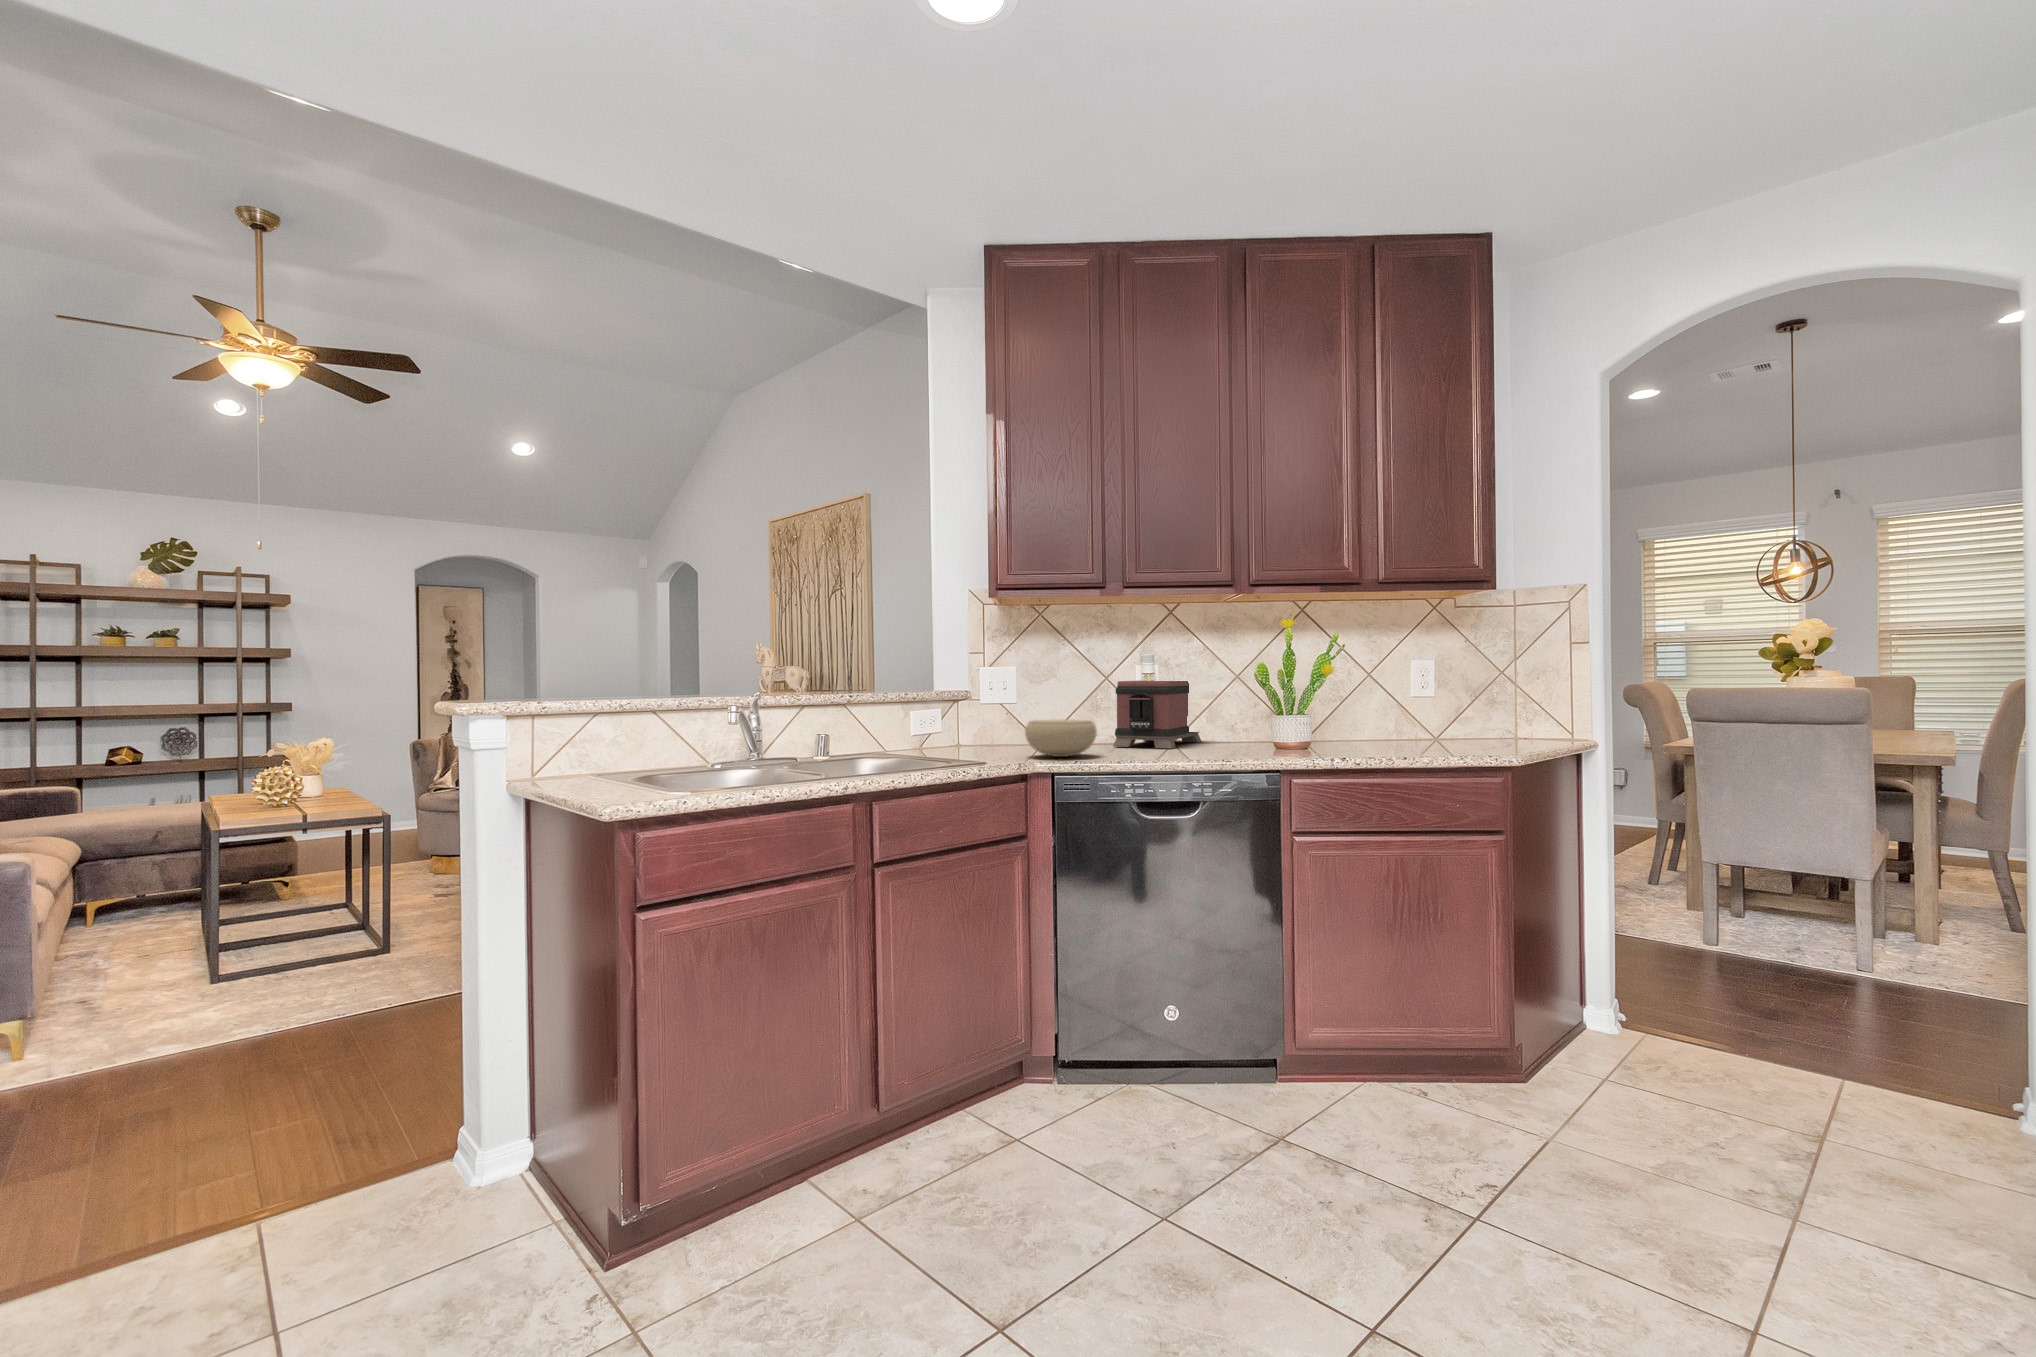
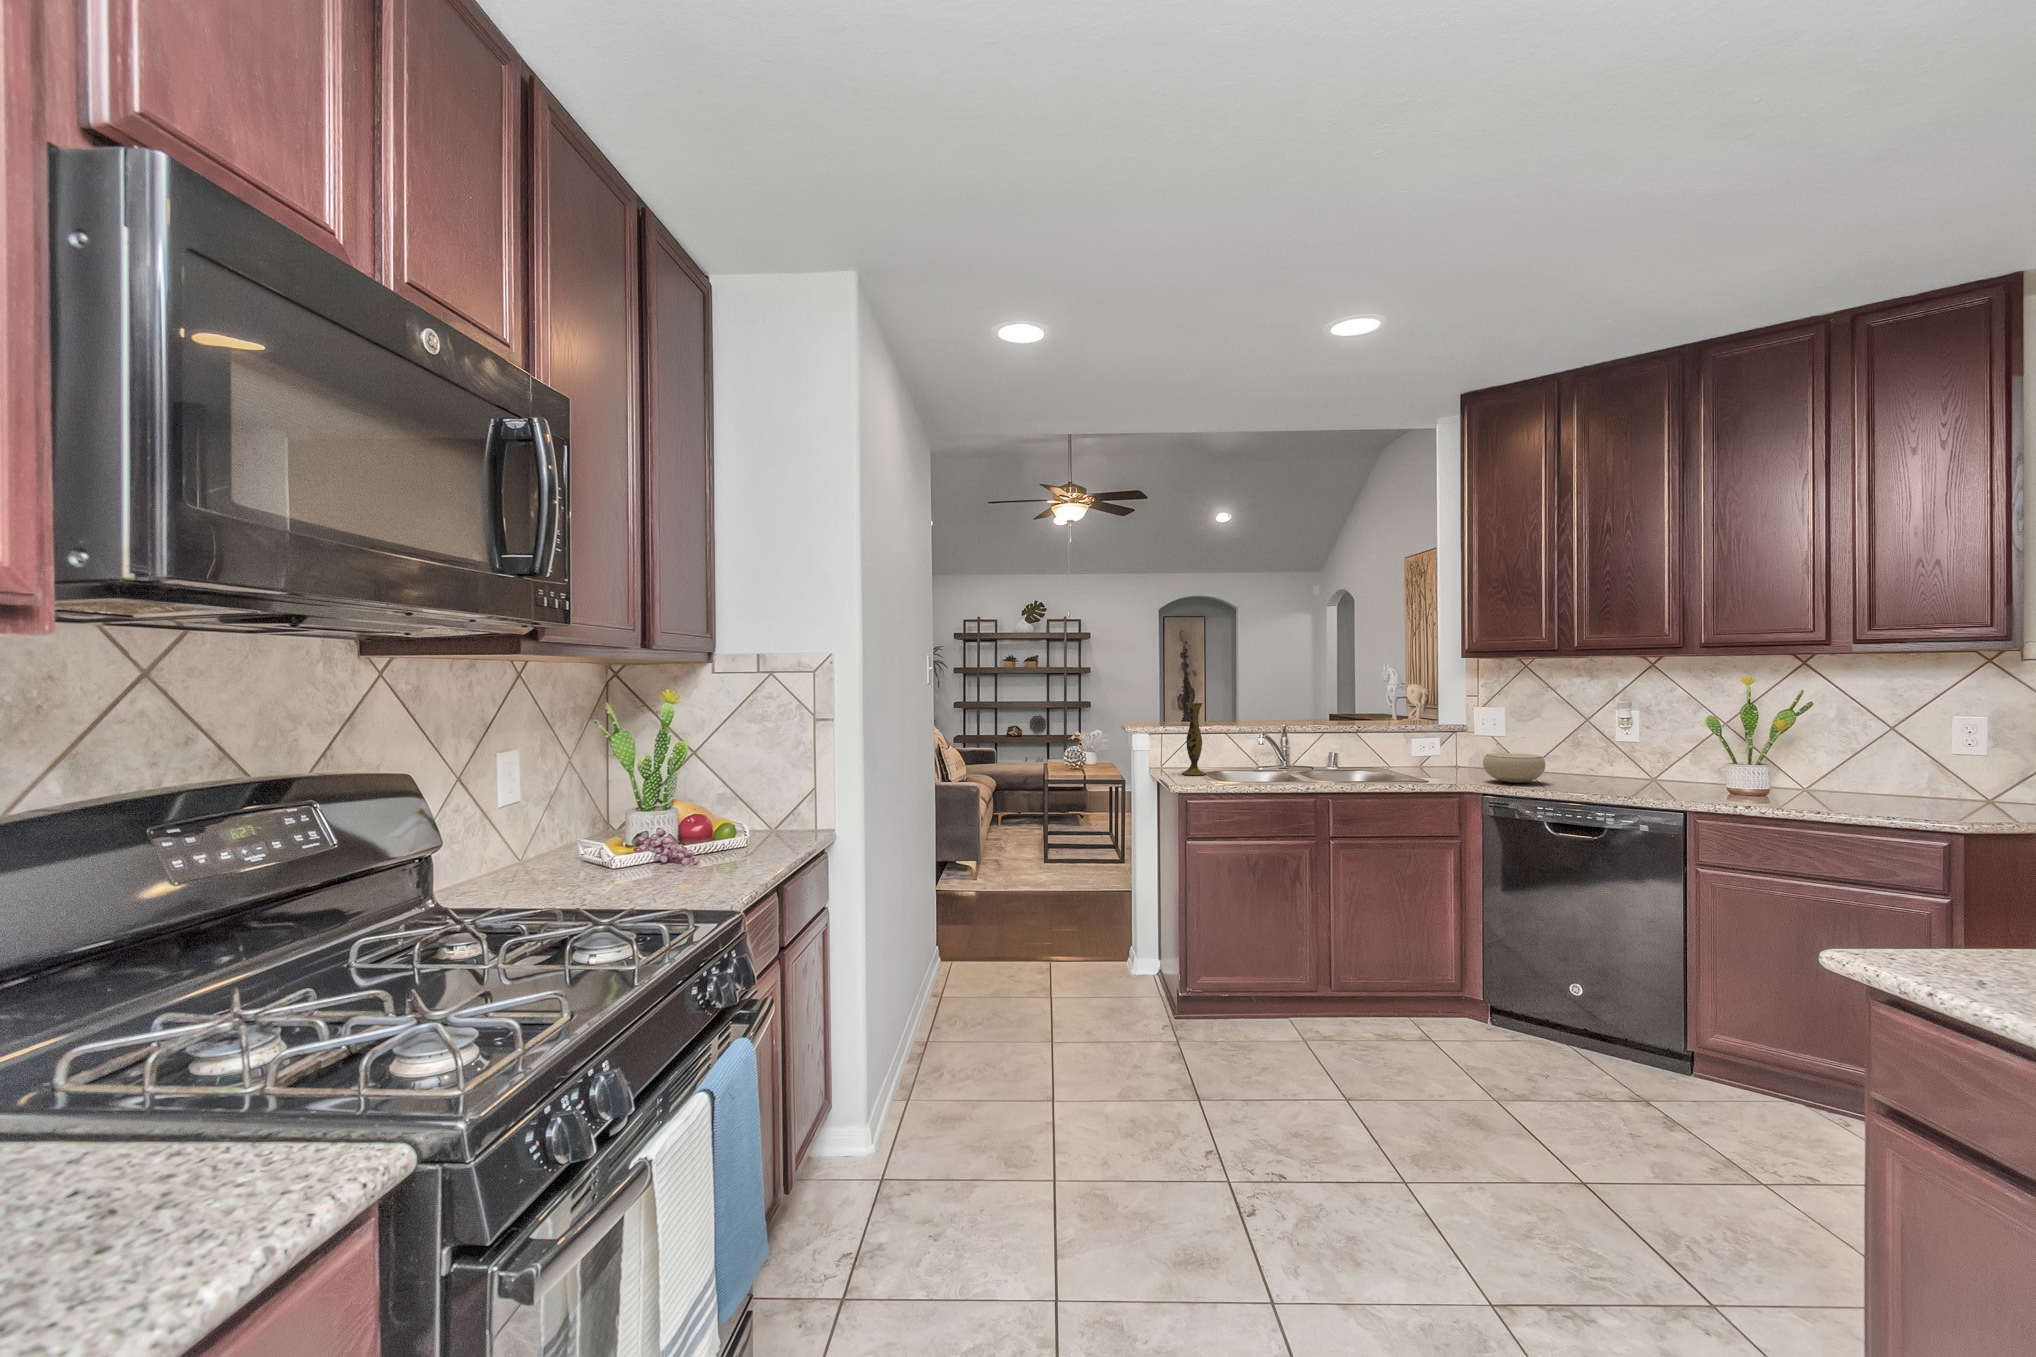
vase: none [581,654,629,783] -> present [1182,703,1206,775]
toaster: present [1113,681,1201,749] -> none [1587,722,1698,784]

